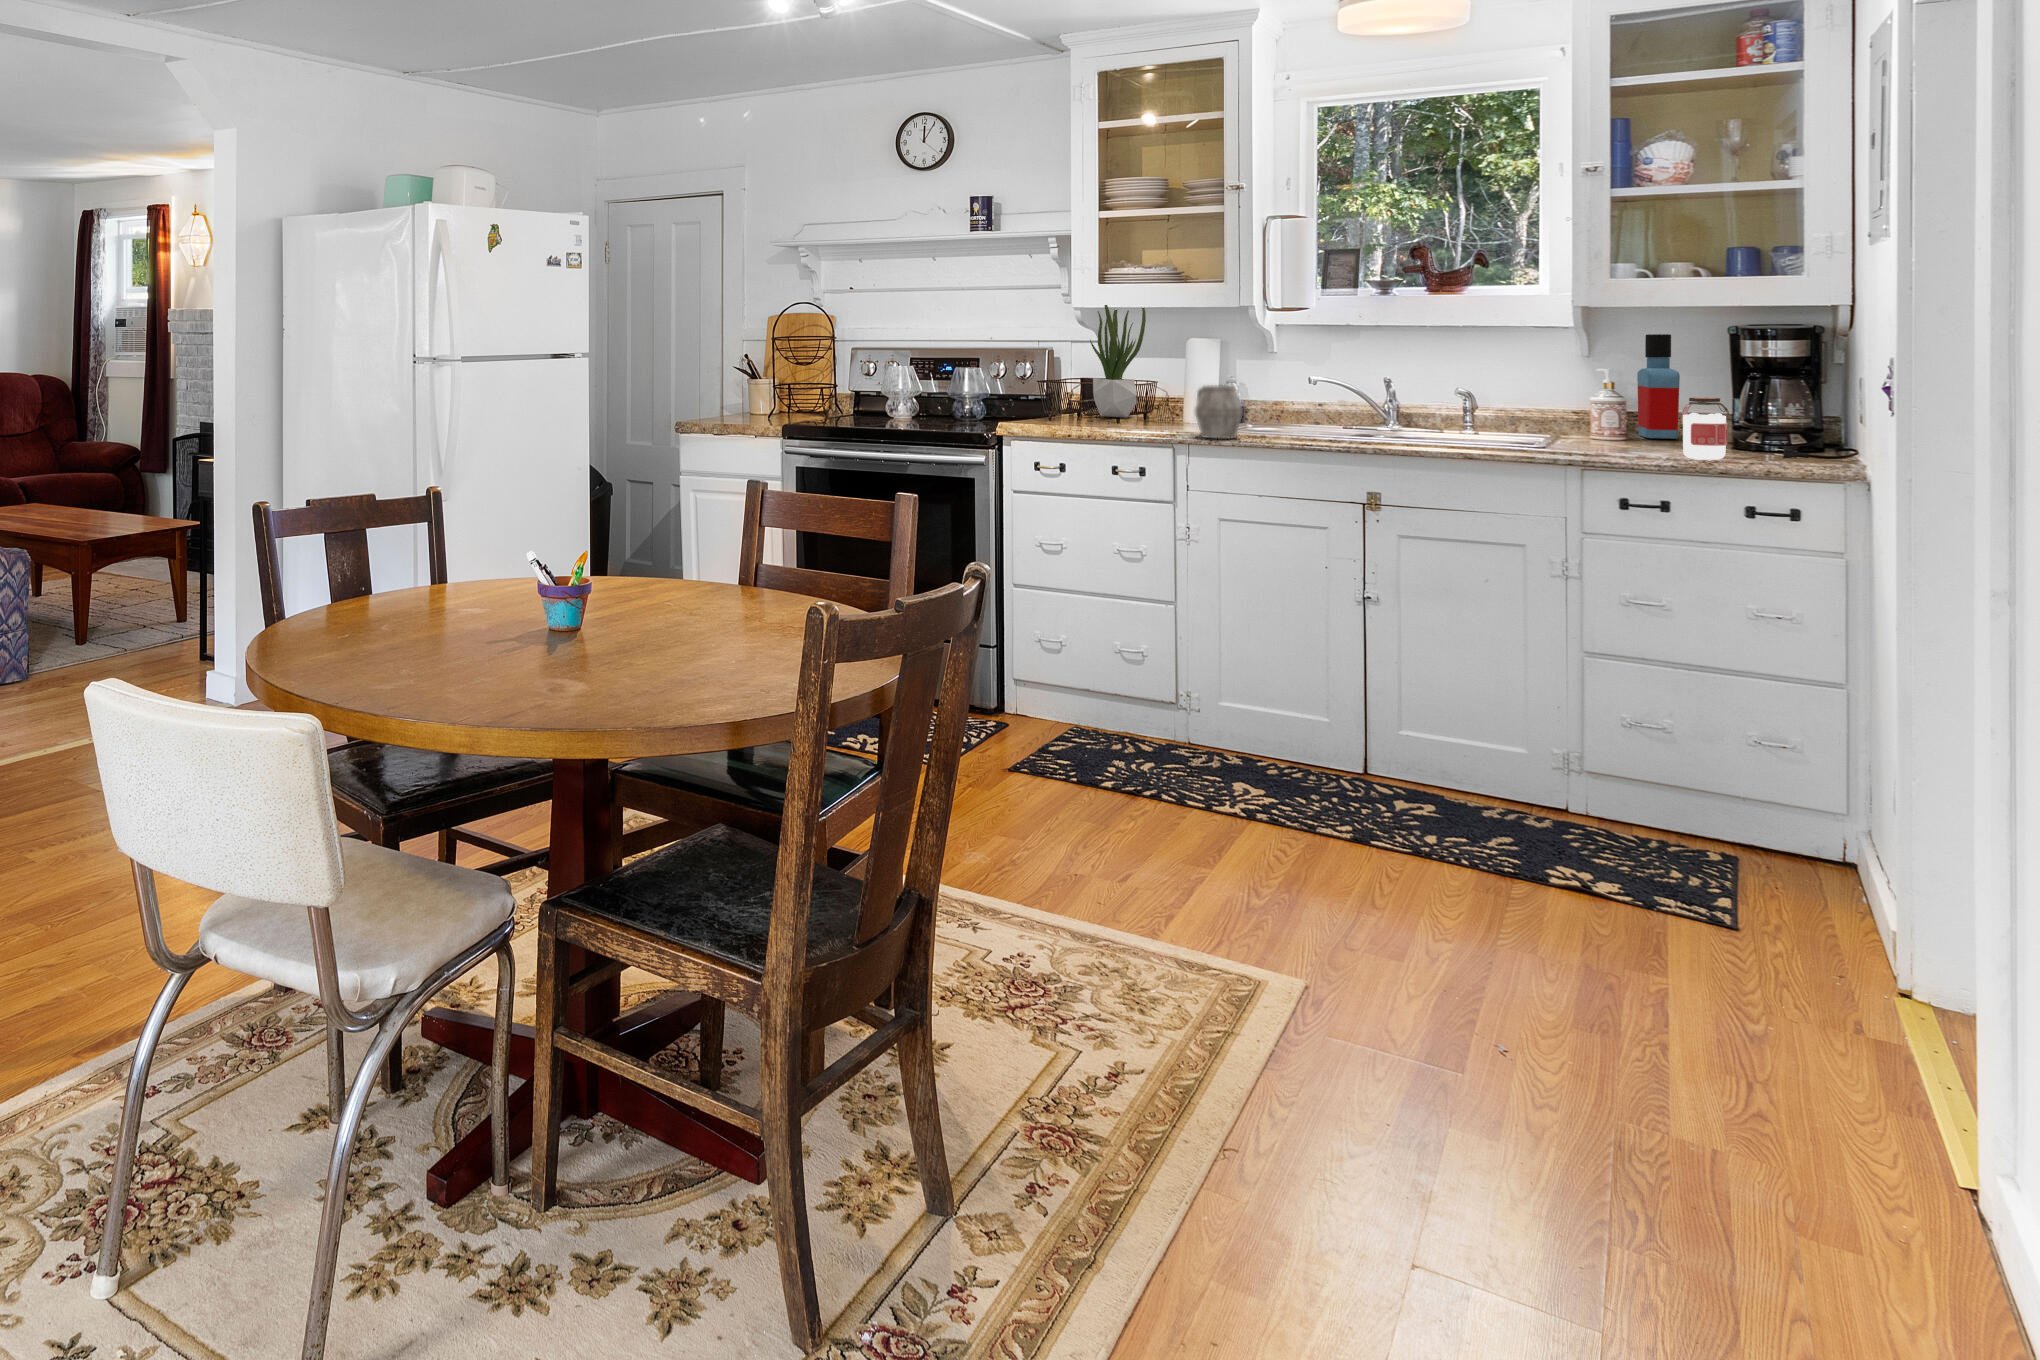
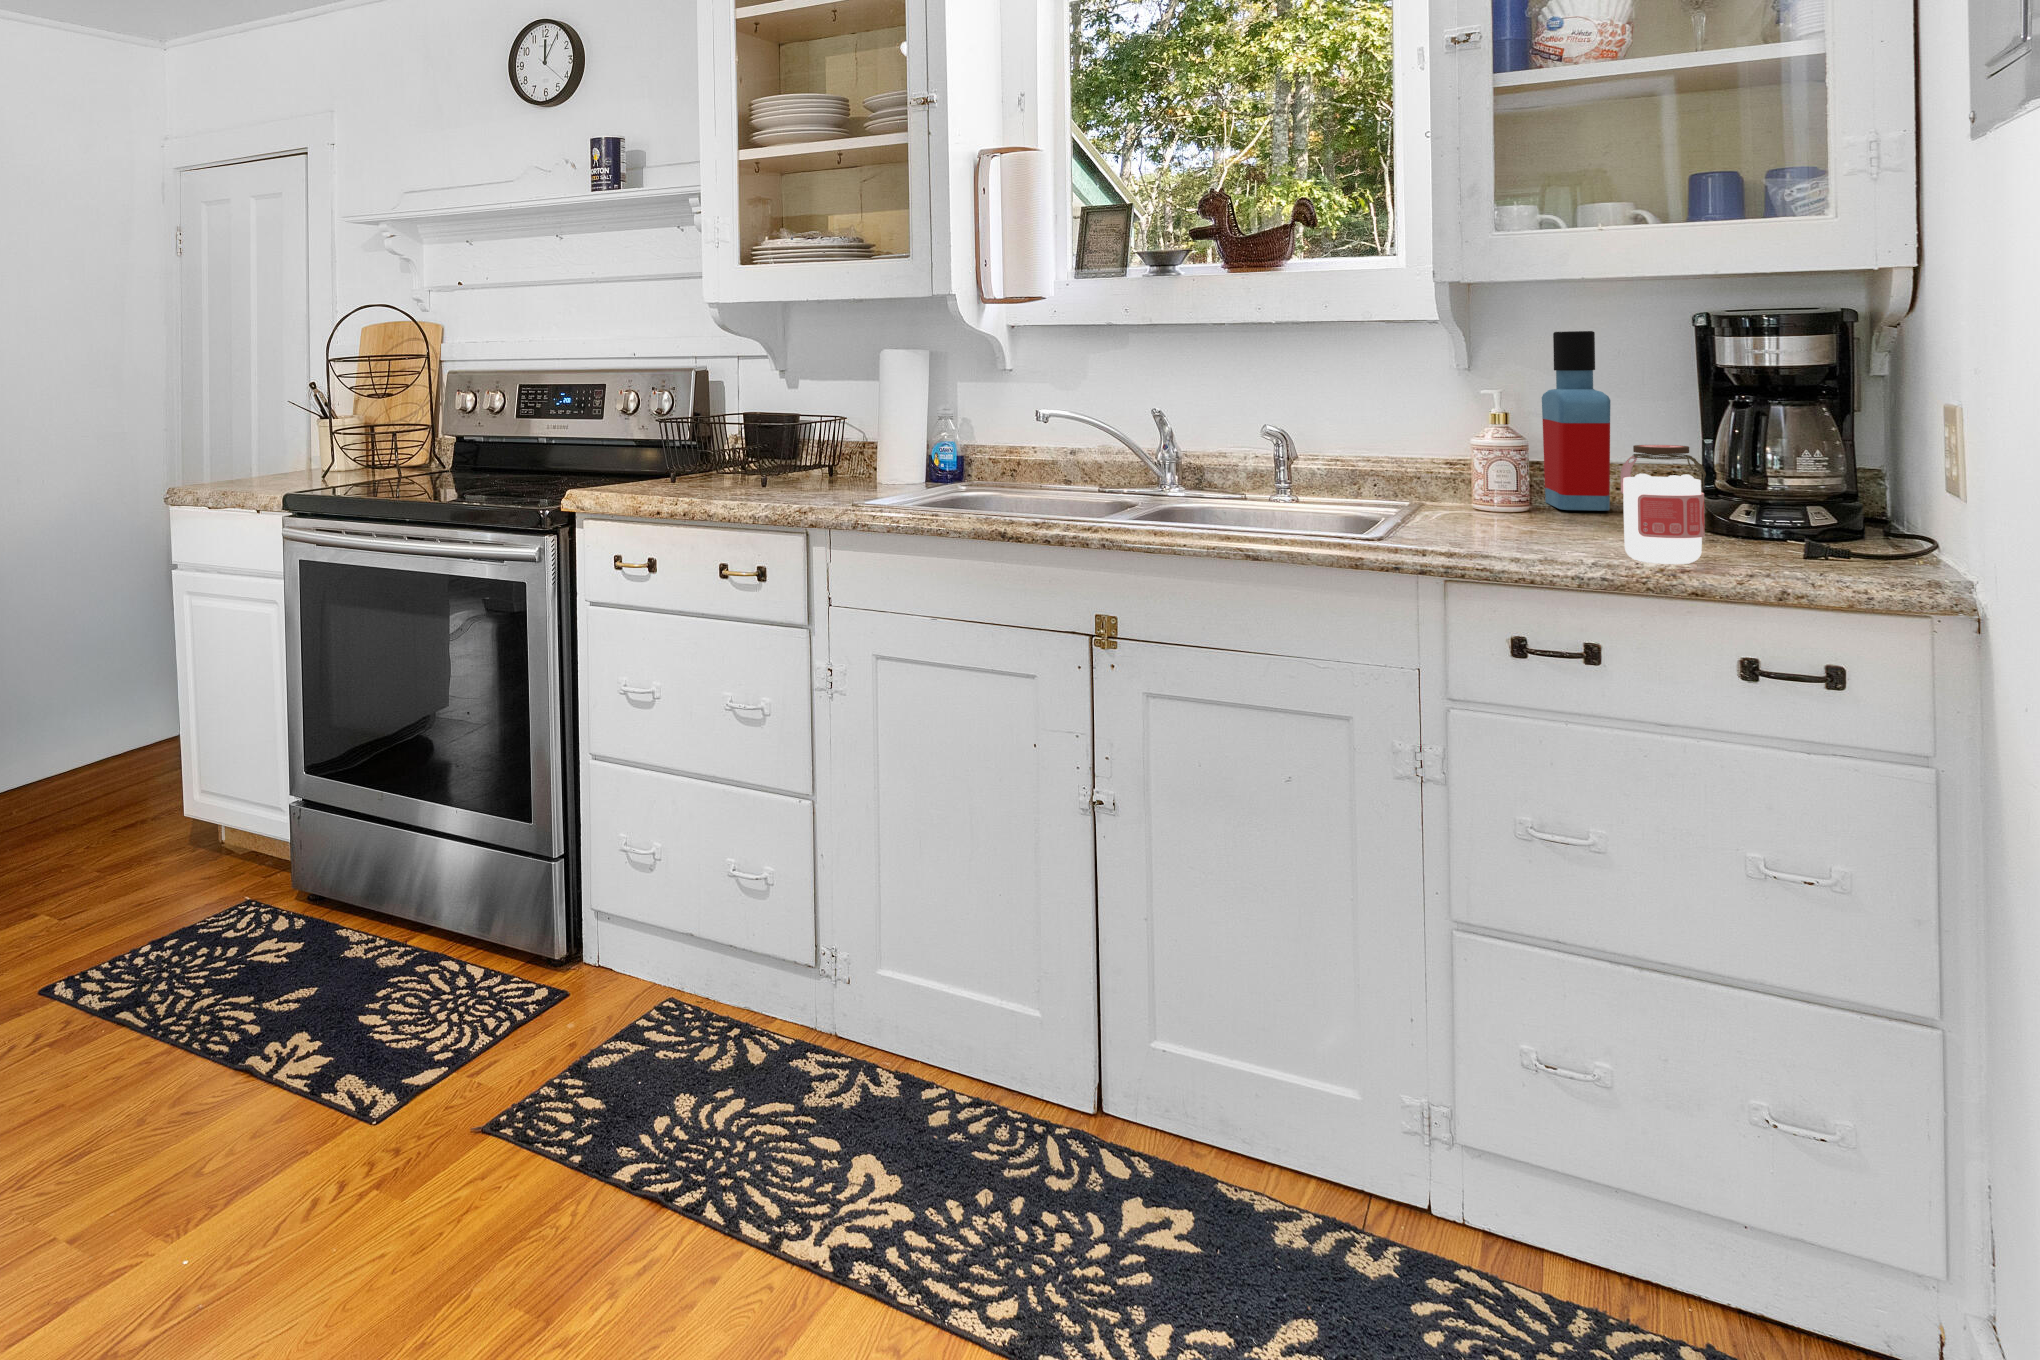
potted plant: present [1090,305,1146,418] -> none [735,287,819,473]
mug: present [1195,385,1243,438] -> none [838,426,913,516]

